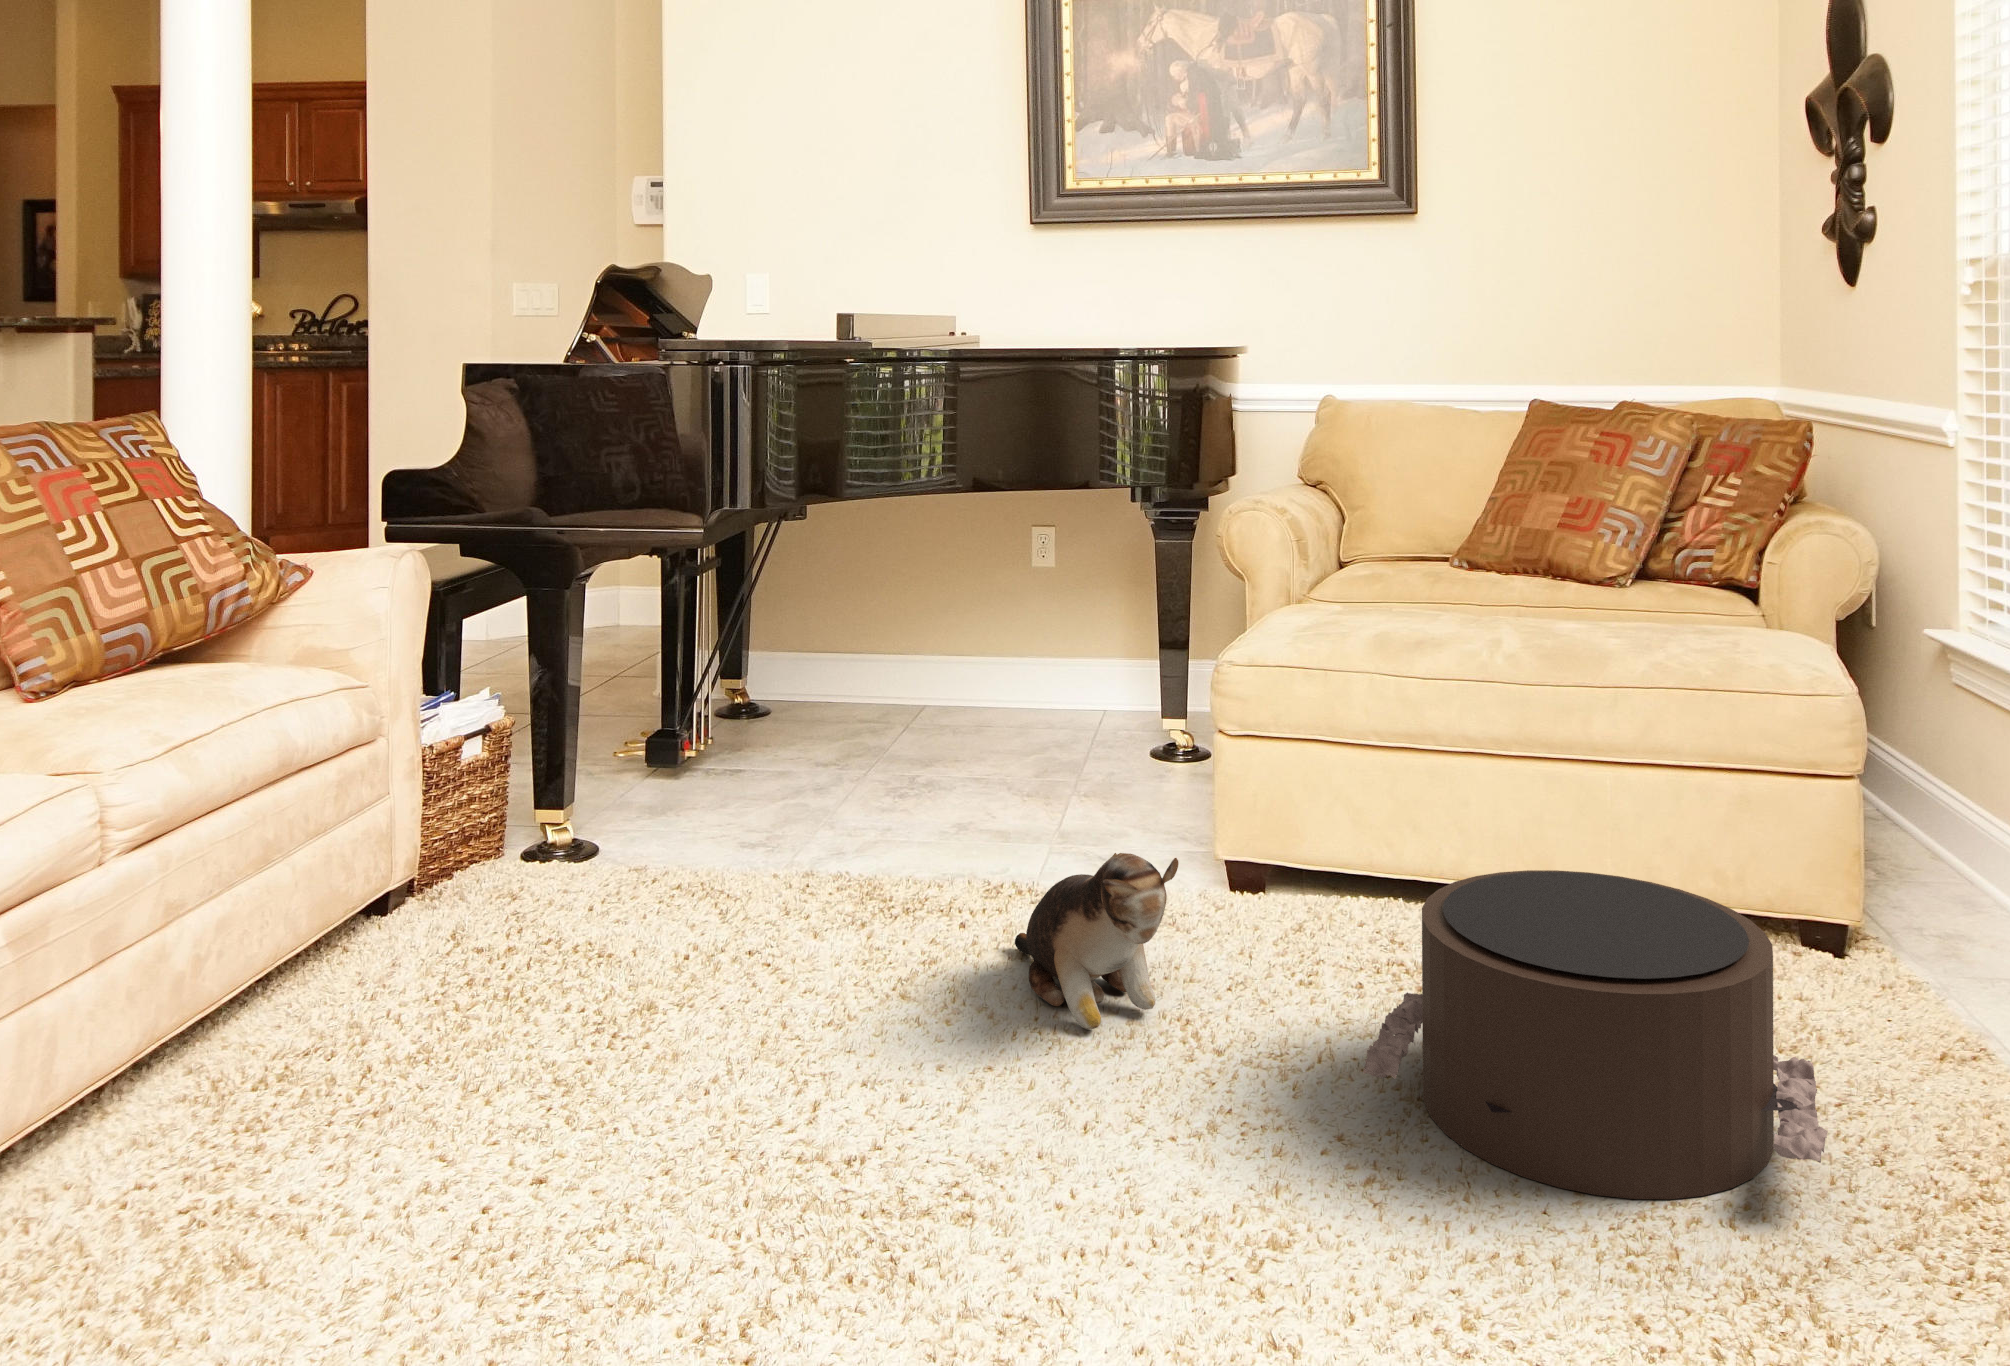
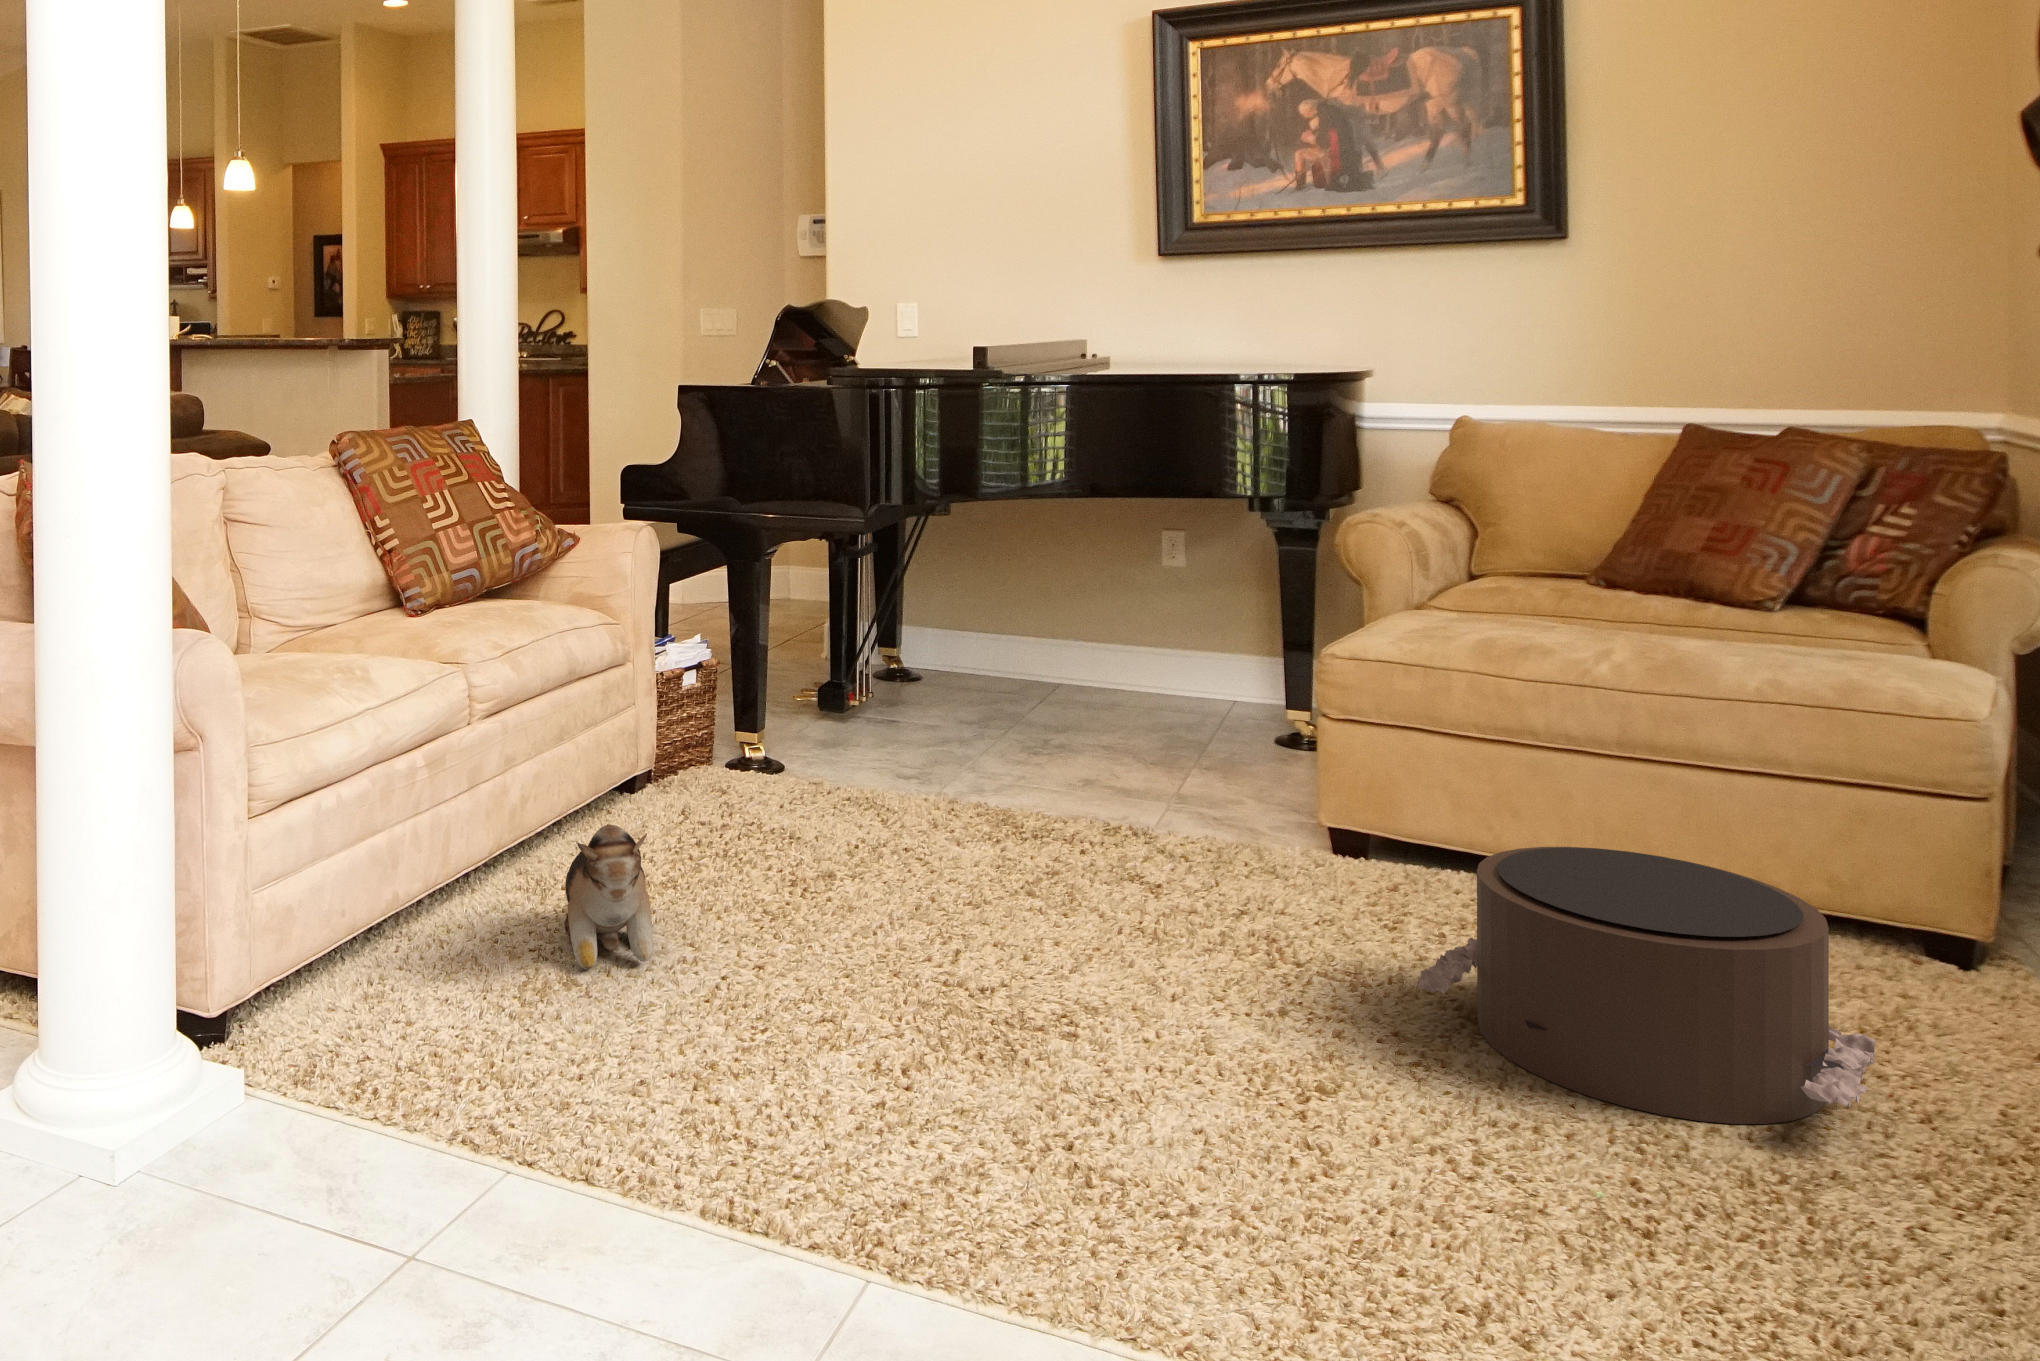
plush toy: present [1015,853,1179,1030] -> present [565,824,653,970]

